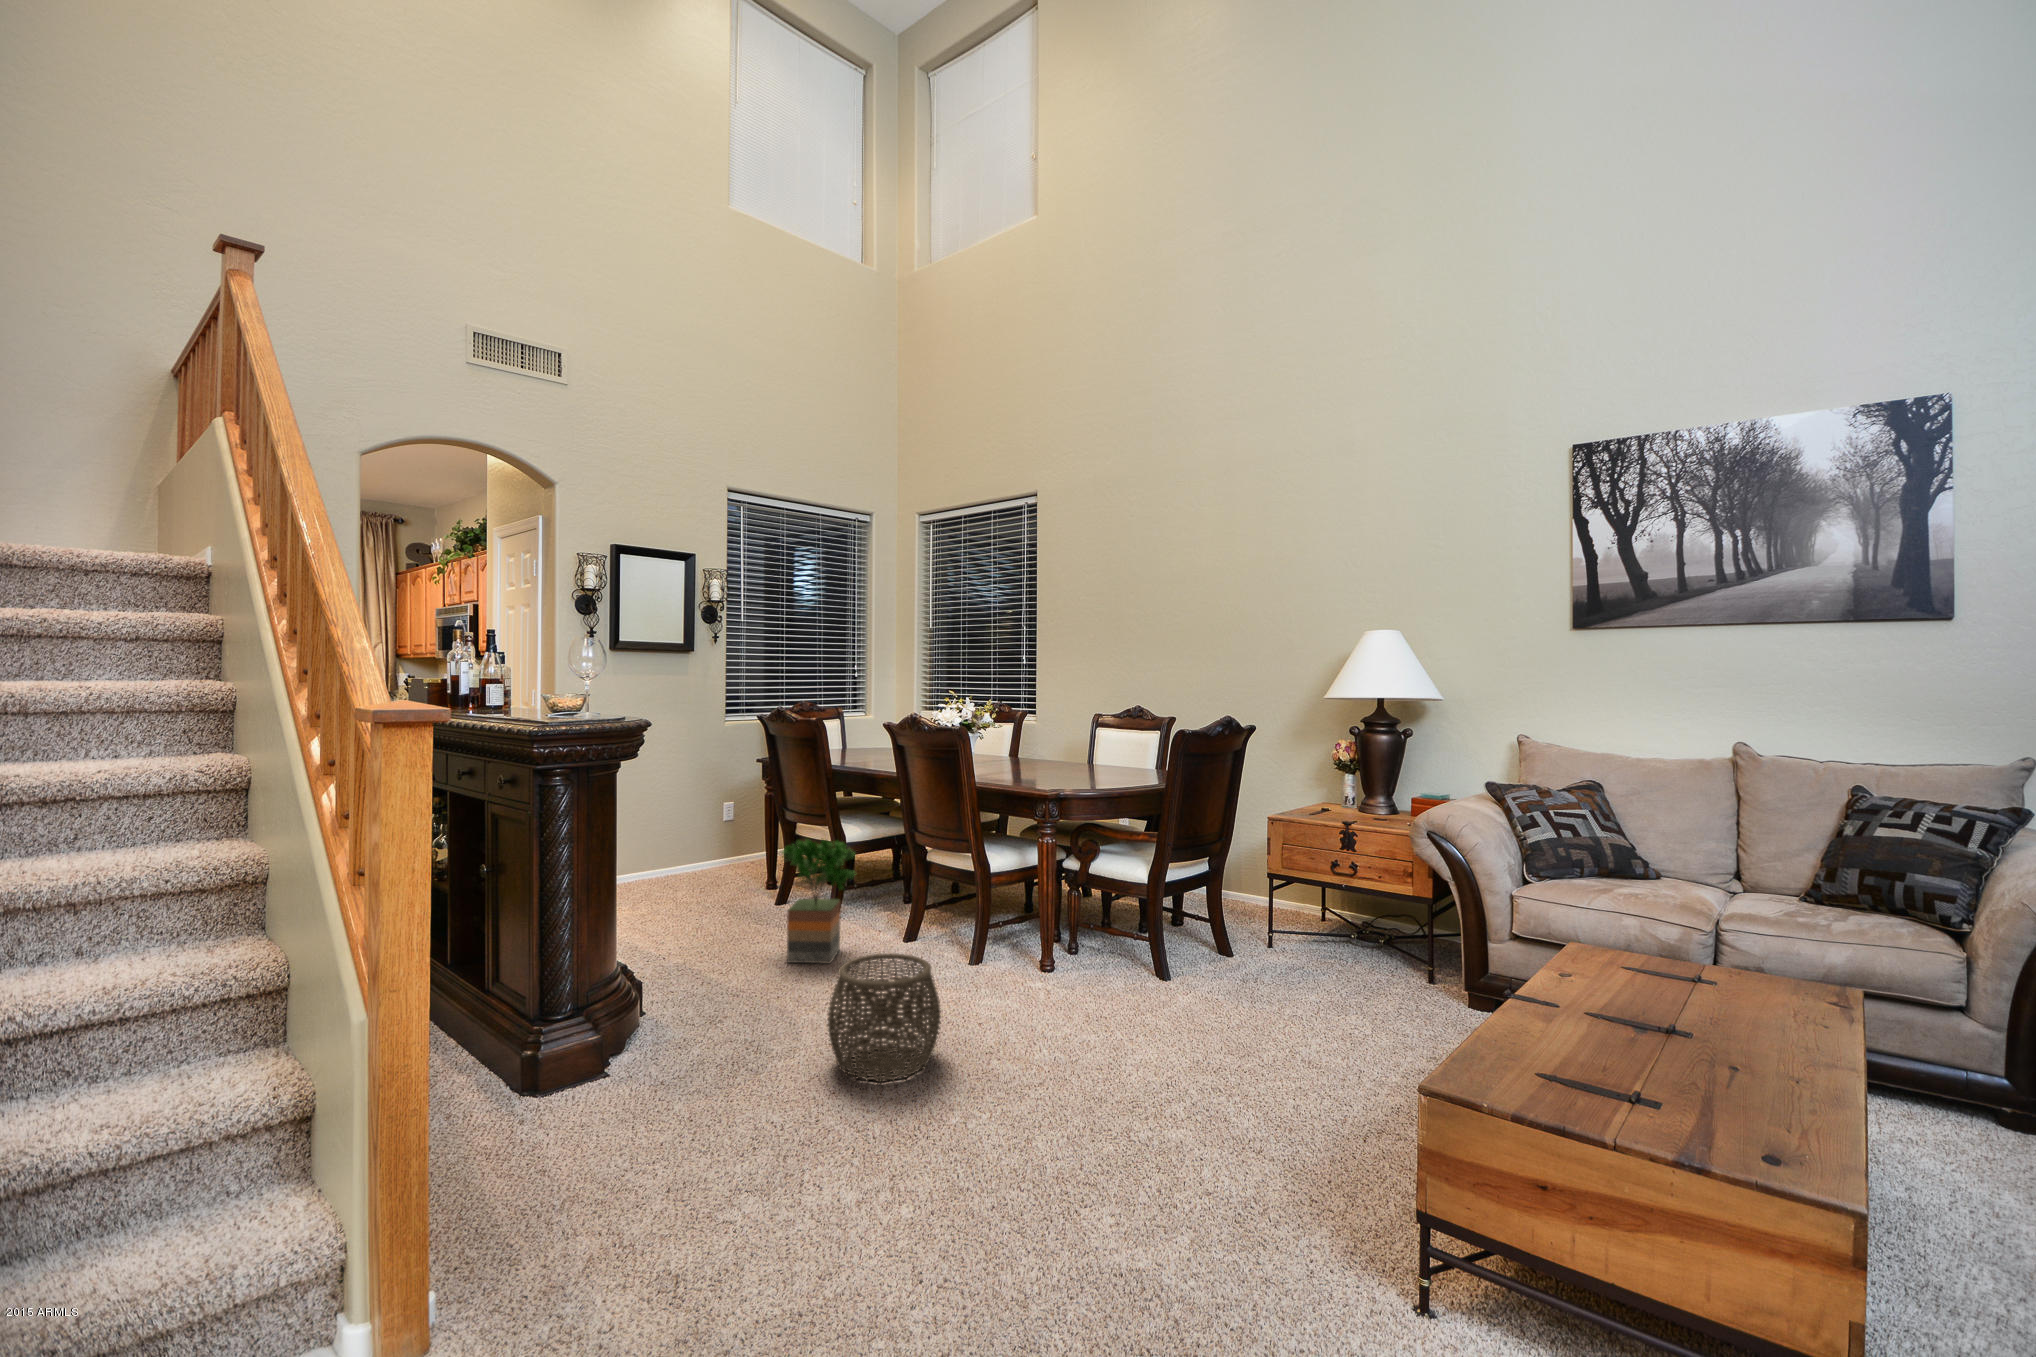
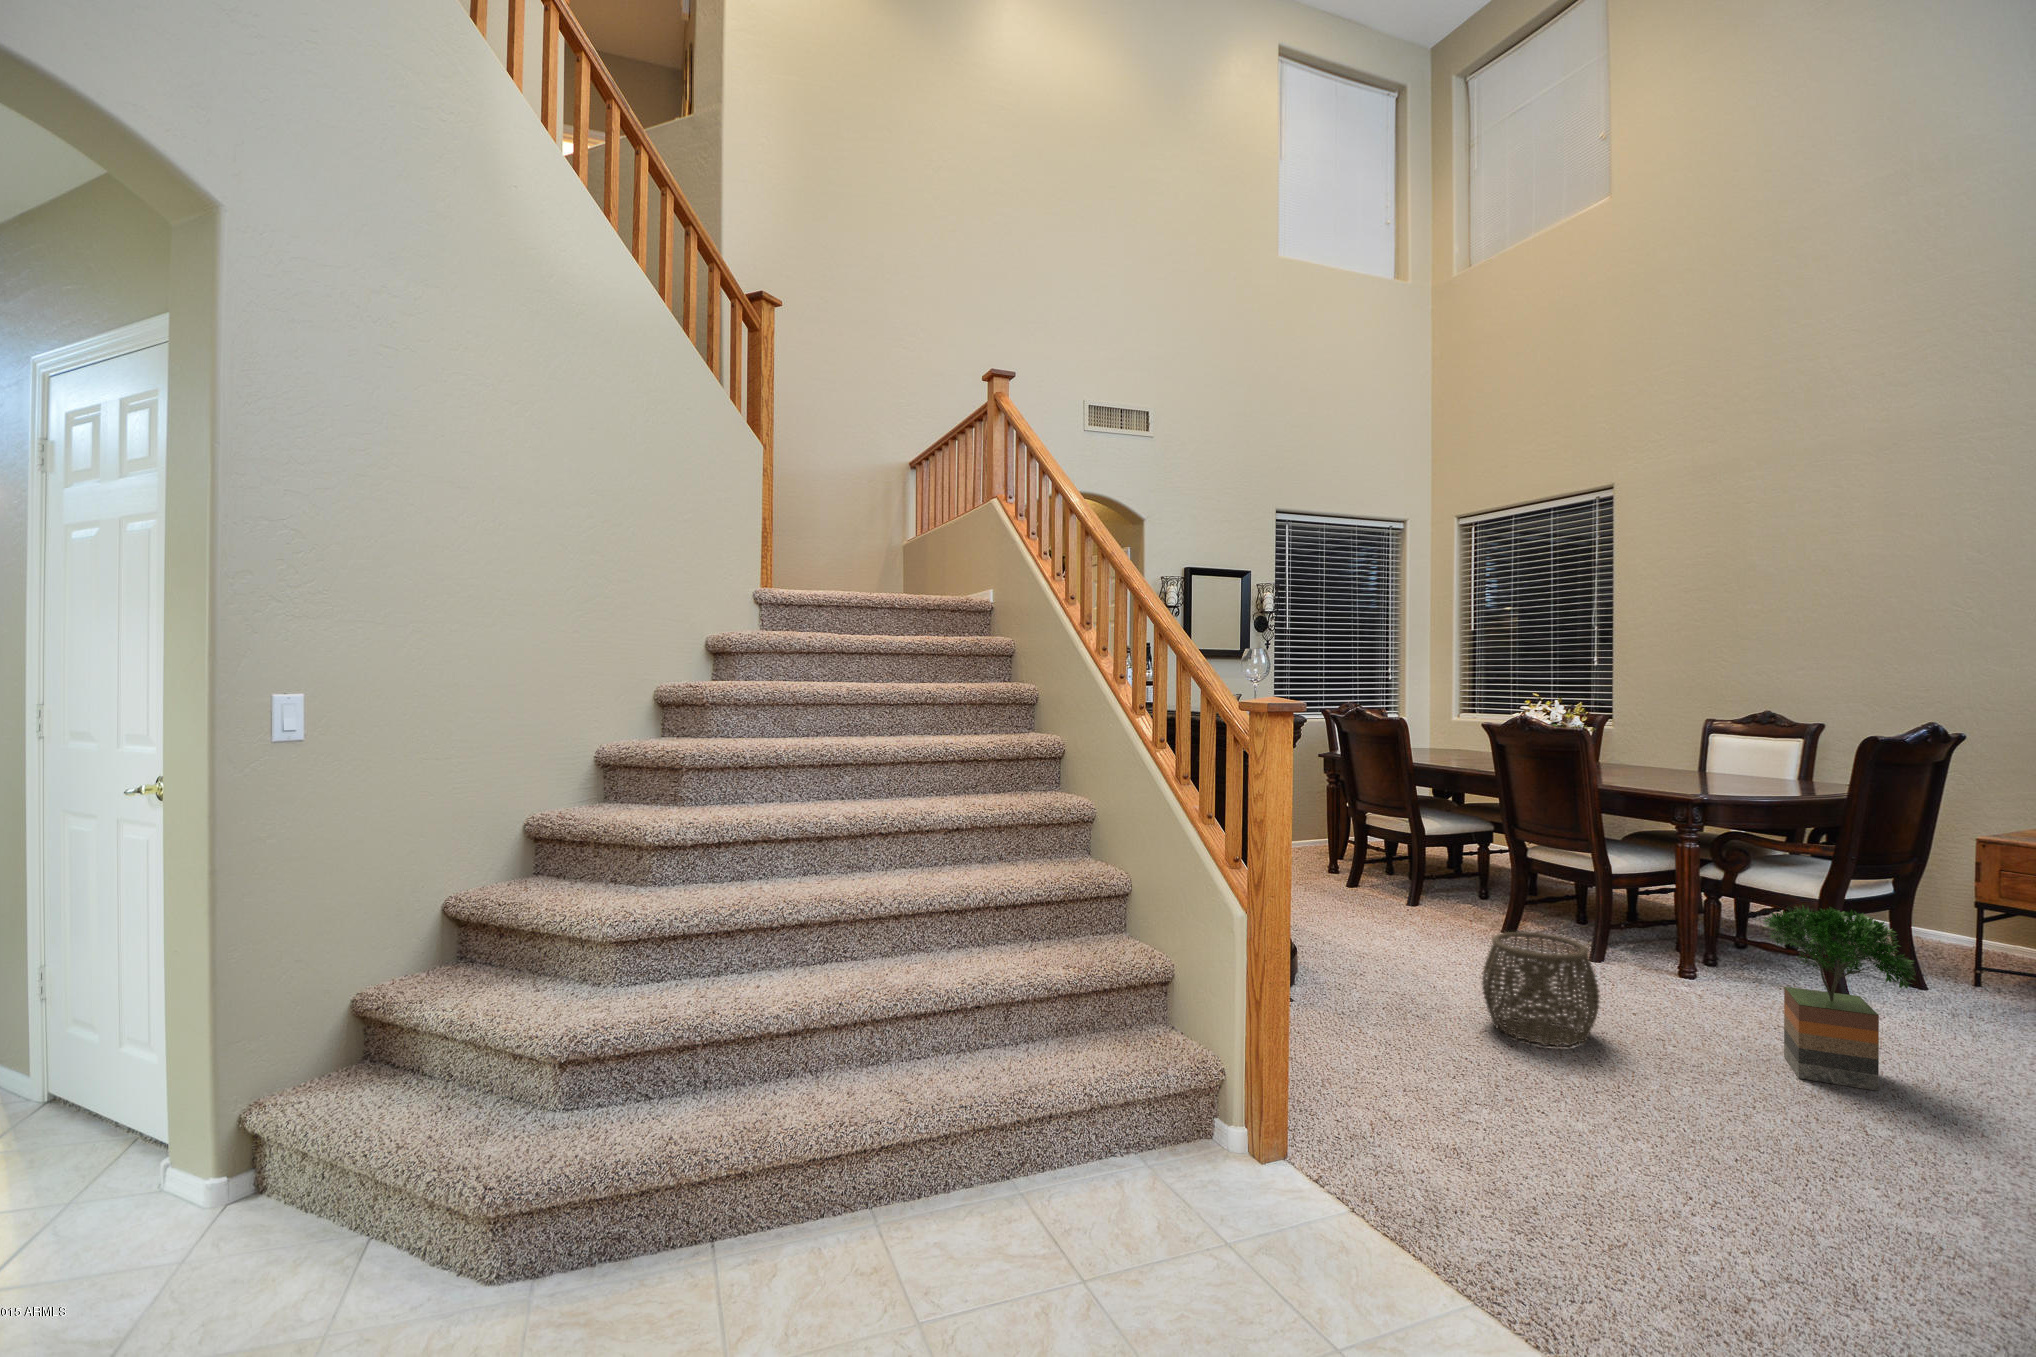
potted tree: present [782,840,855,964] -> present [1763,905,1915,1091]

